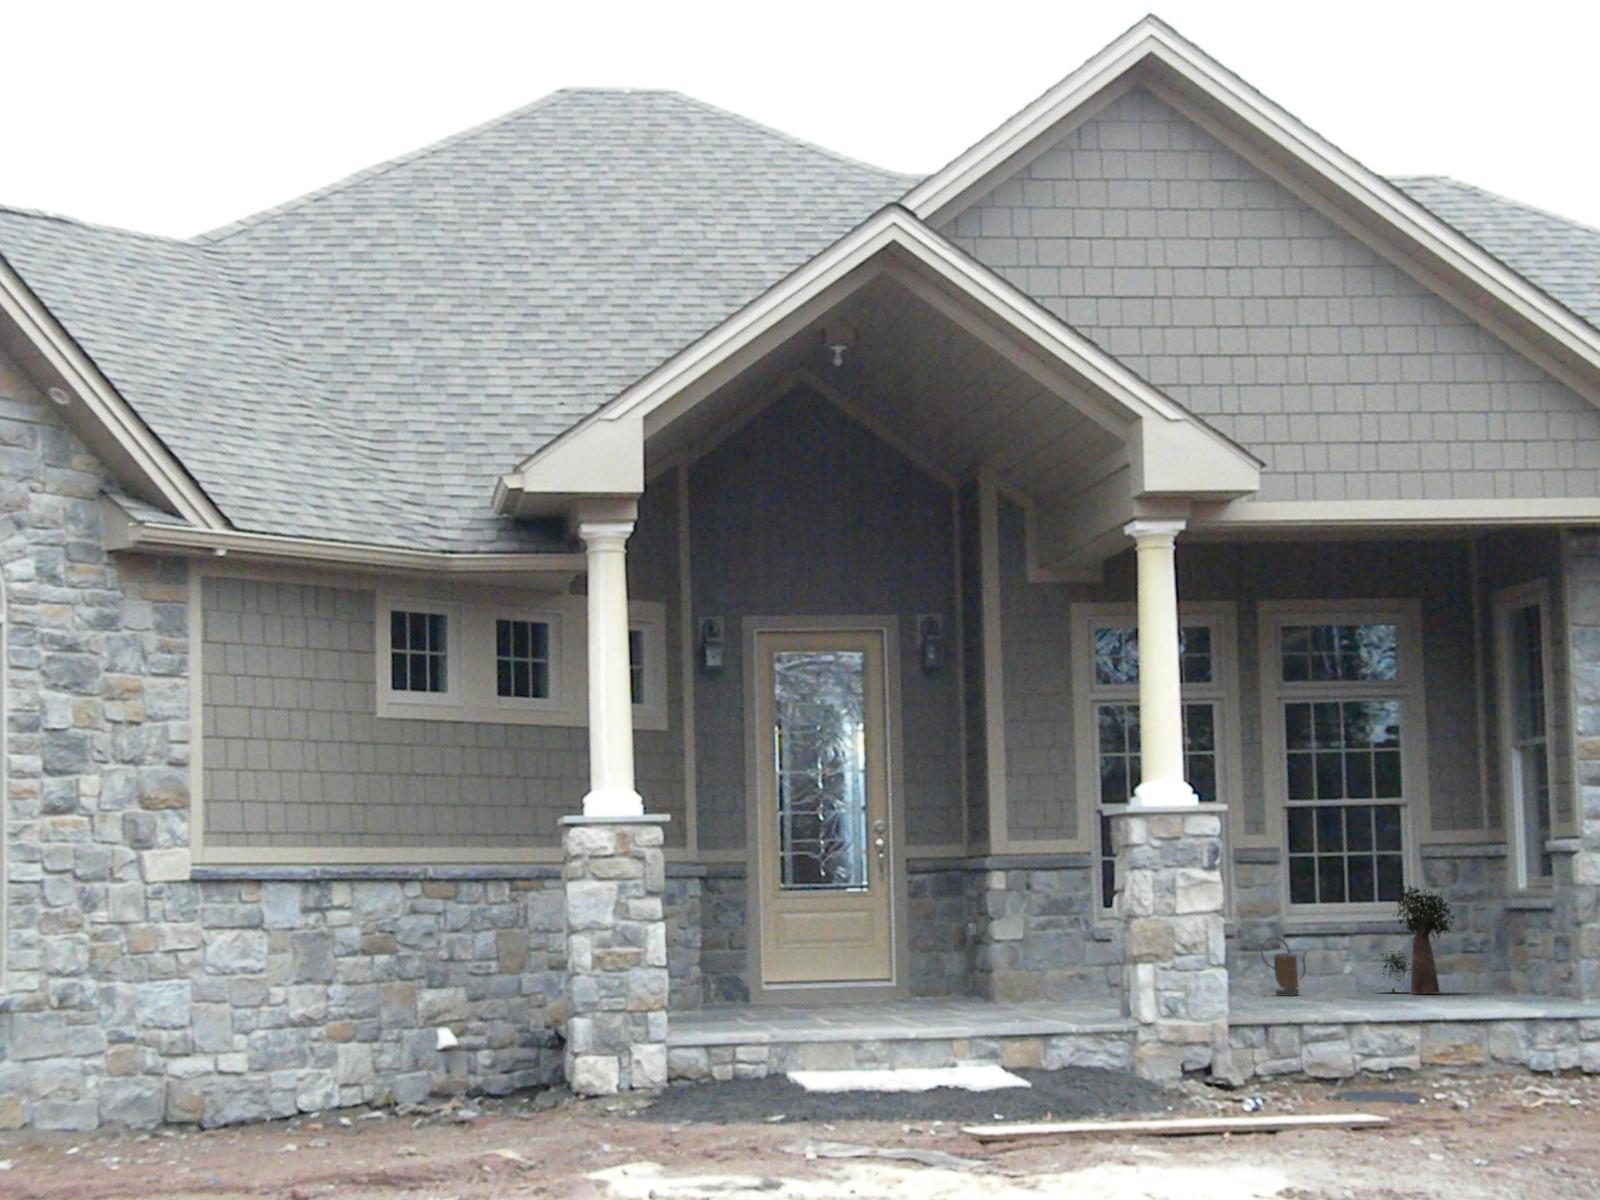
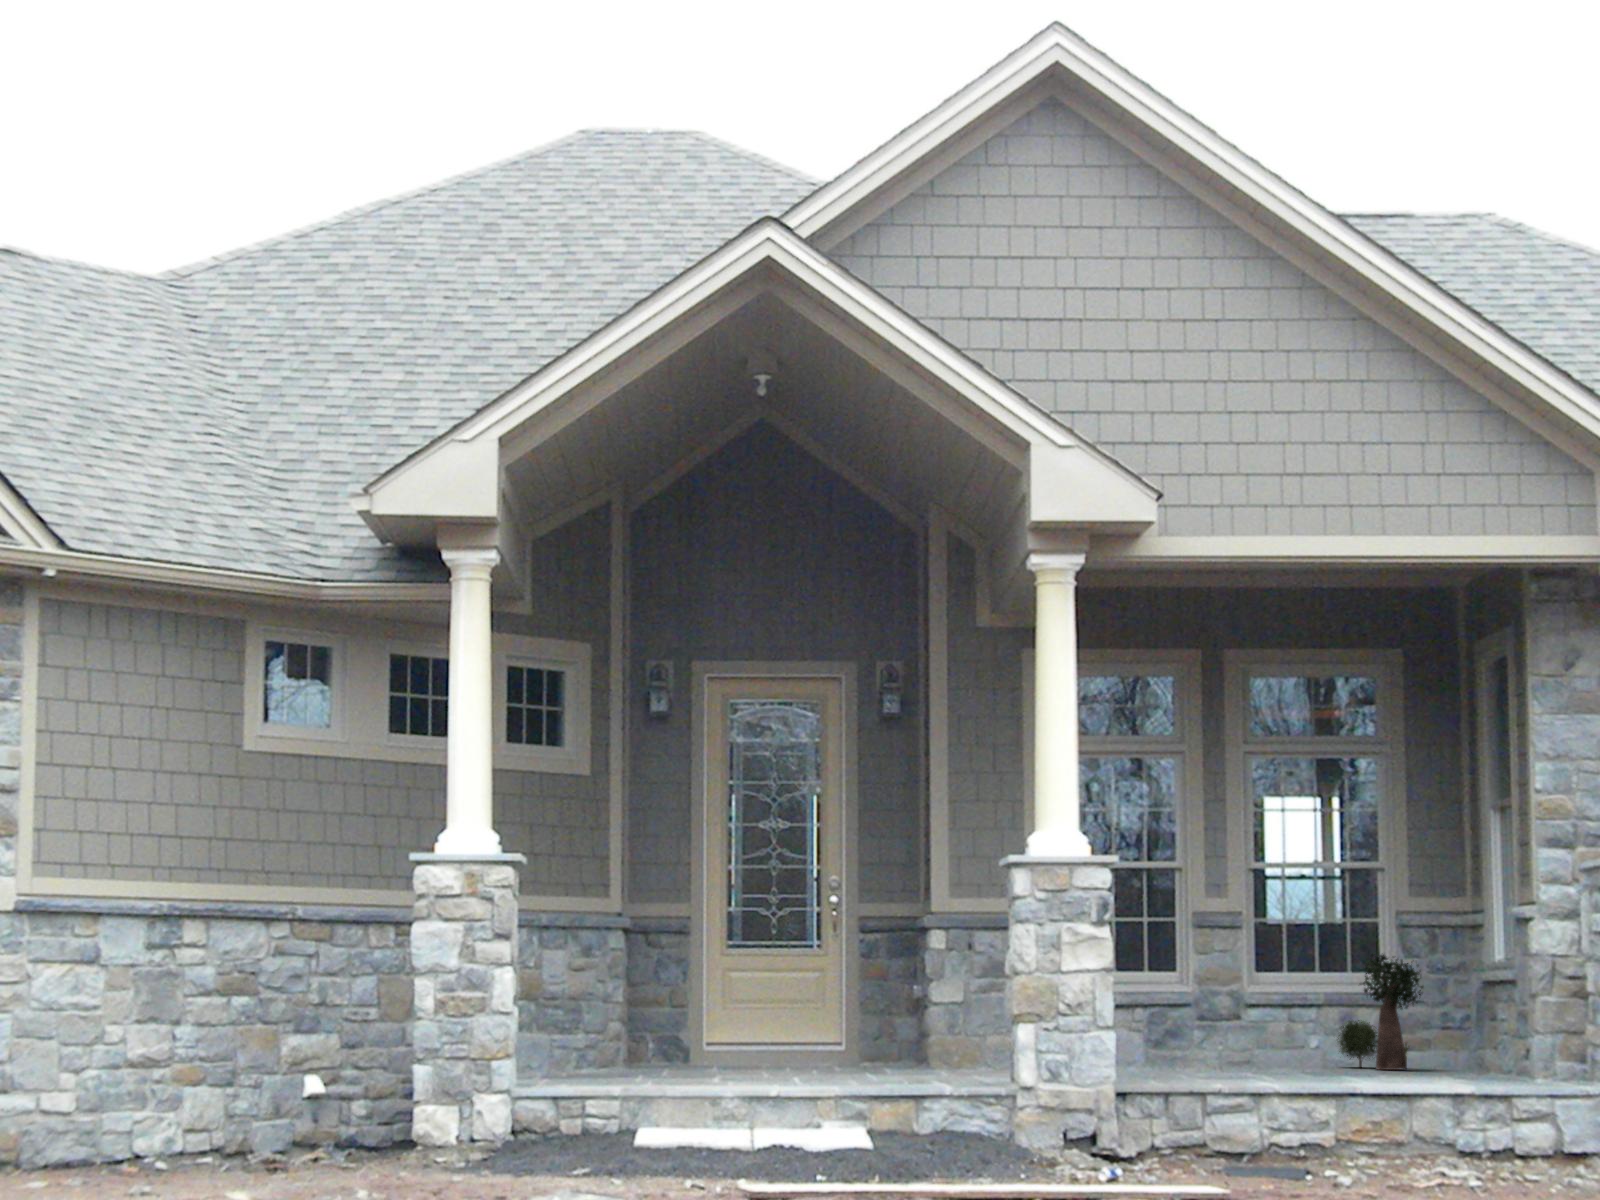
watering can: present [1261,937,1307,996] -> none [1213,1004,1268,1067]

